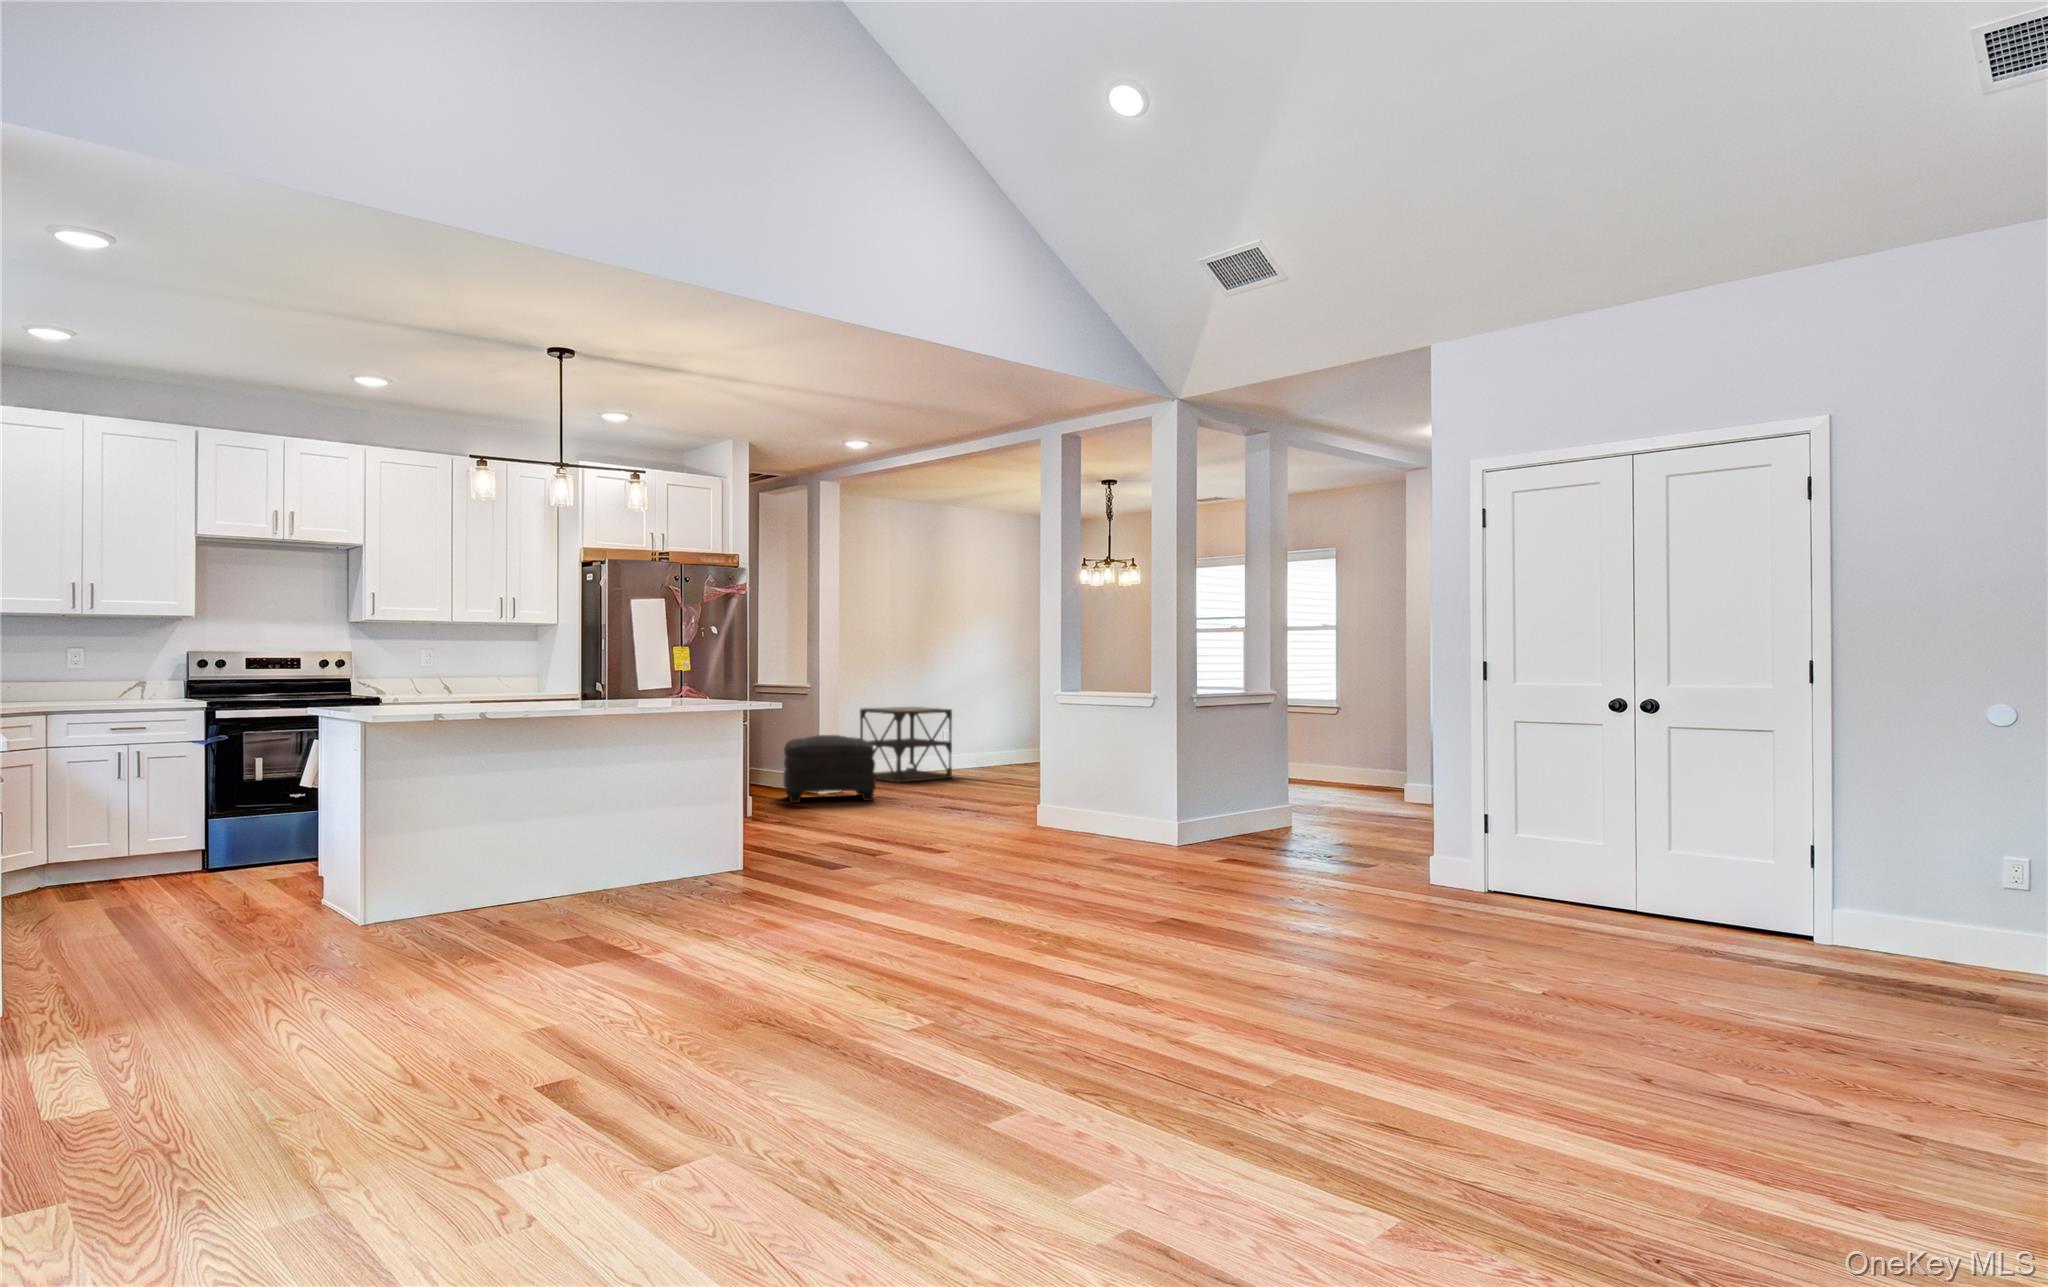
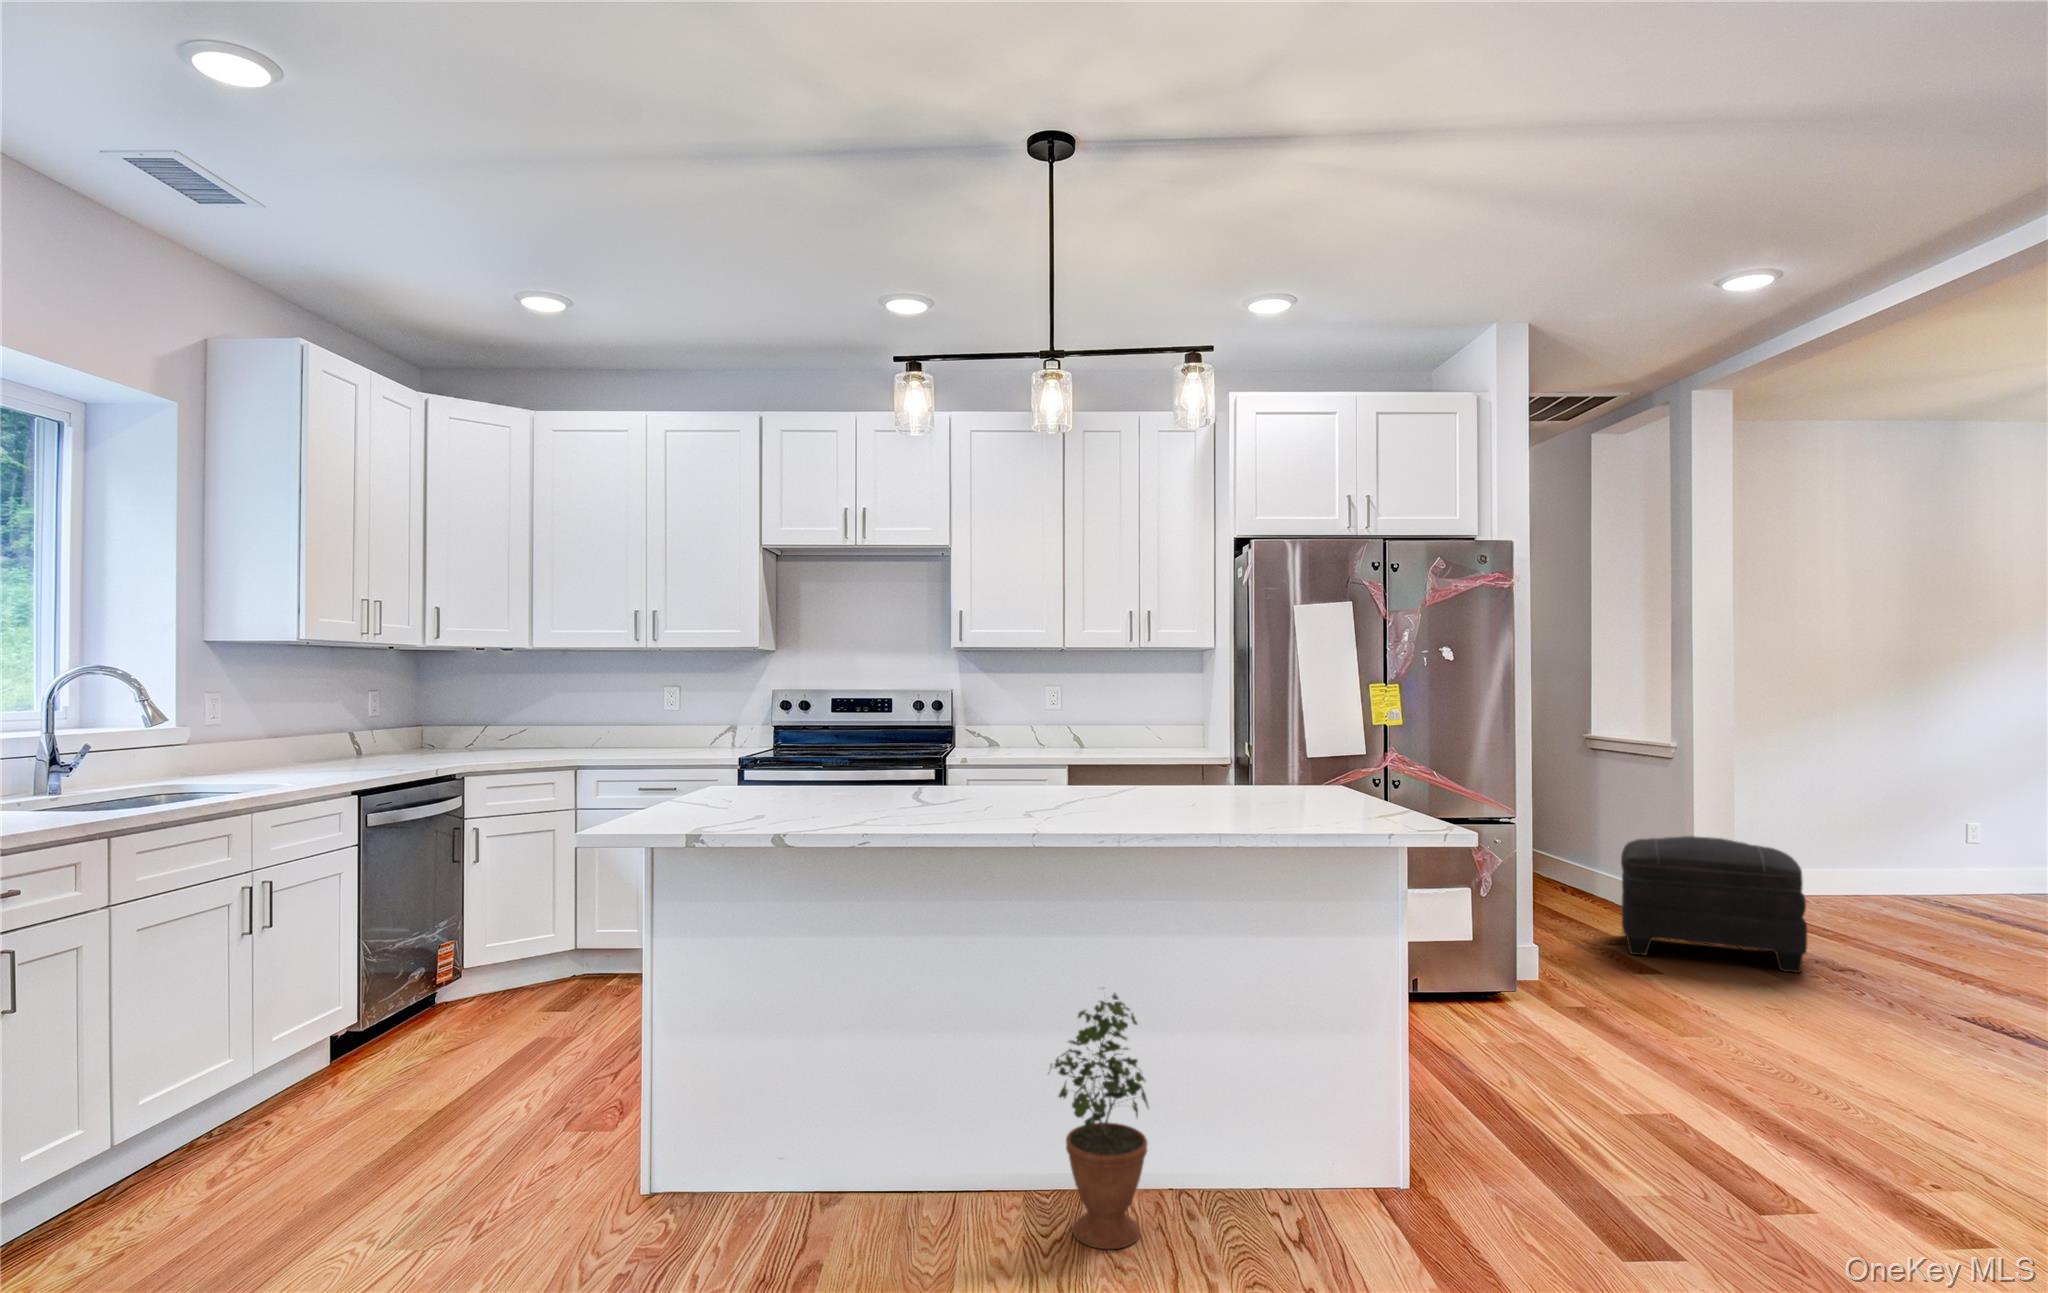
side table: present [860,707,952,782] -> none [1787,780,1992,923]
potted plant: none [590,781,640,899] -> present [1048,993,1148,1249]

